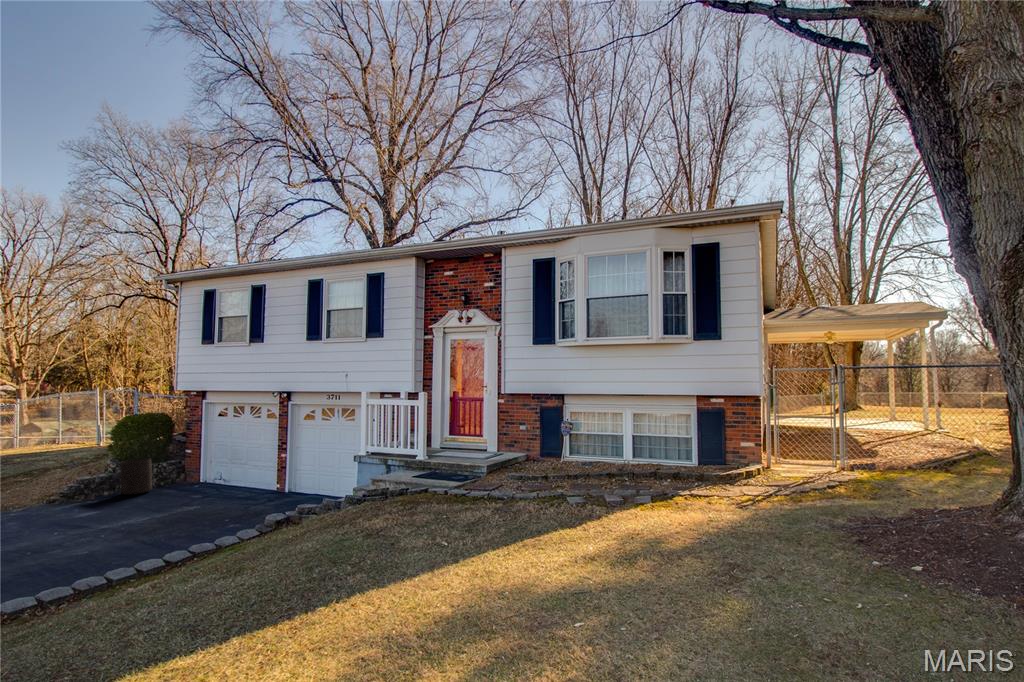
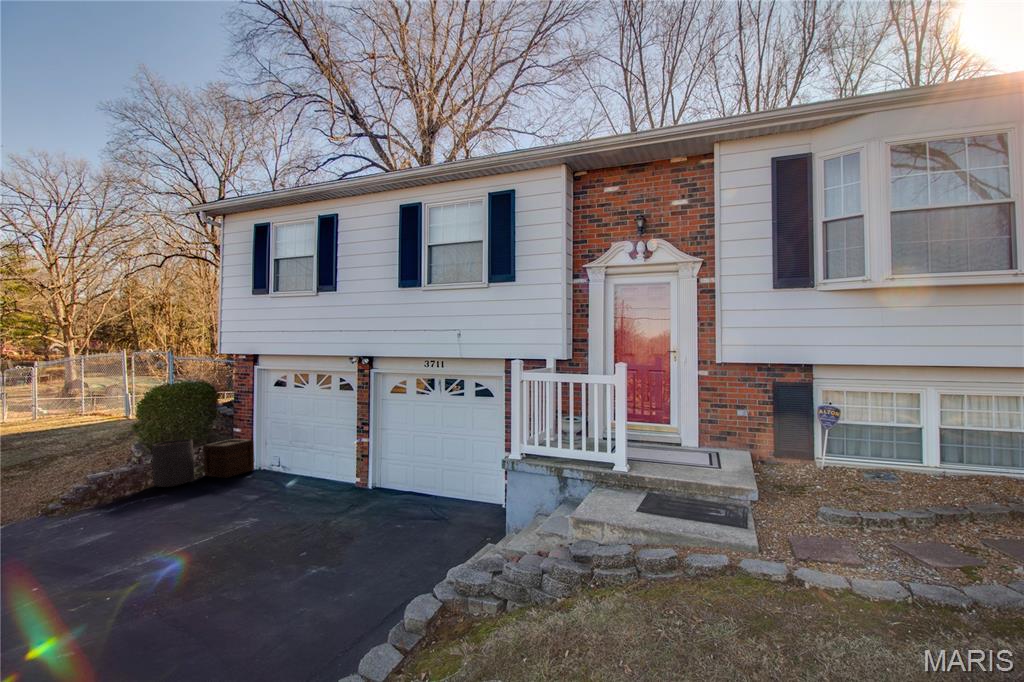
wooden crate: none [159,459,200,489] -> present [203,439,255,478]

